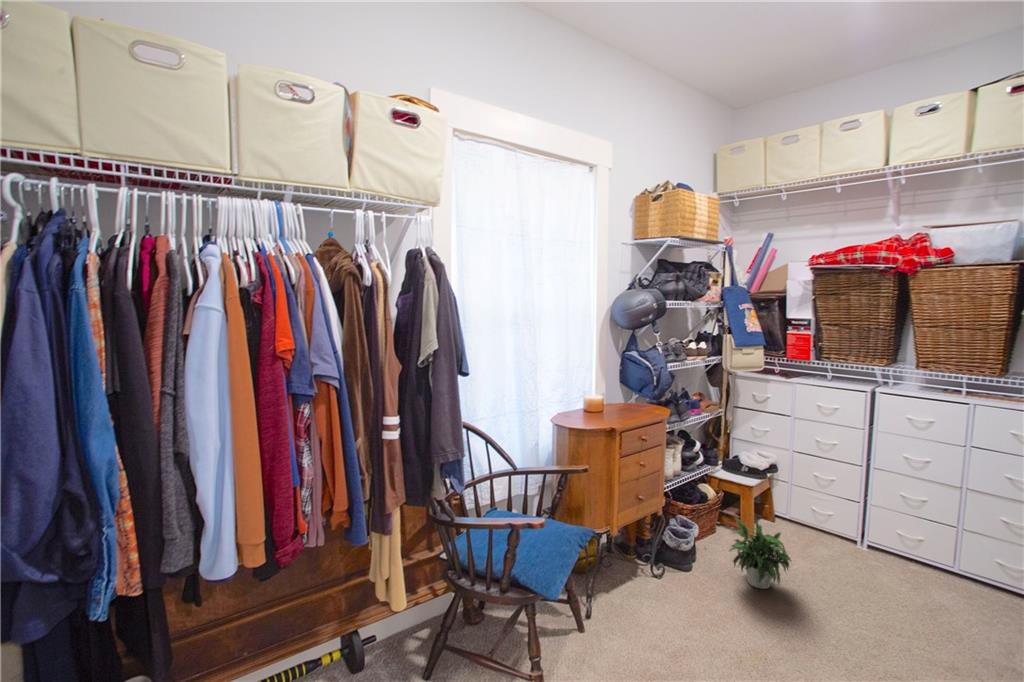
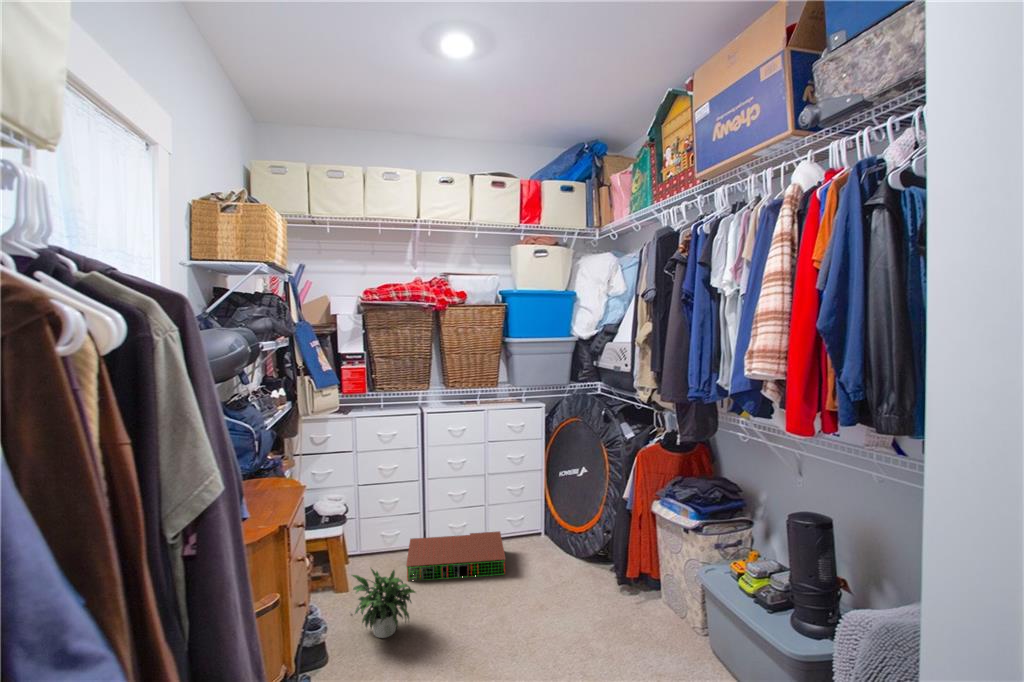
storage bin: none [816,523,974,613] -> present [406,531,506,580]

